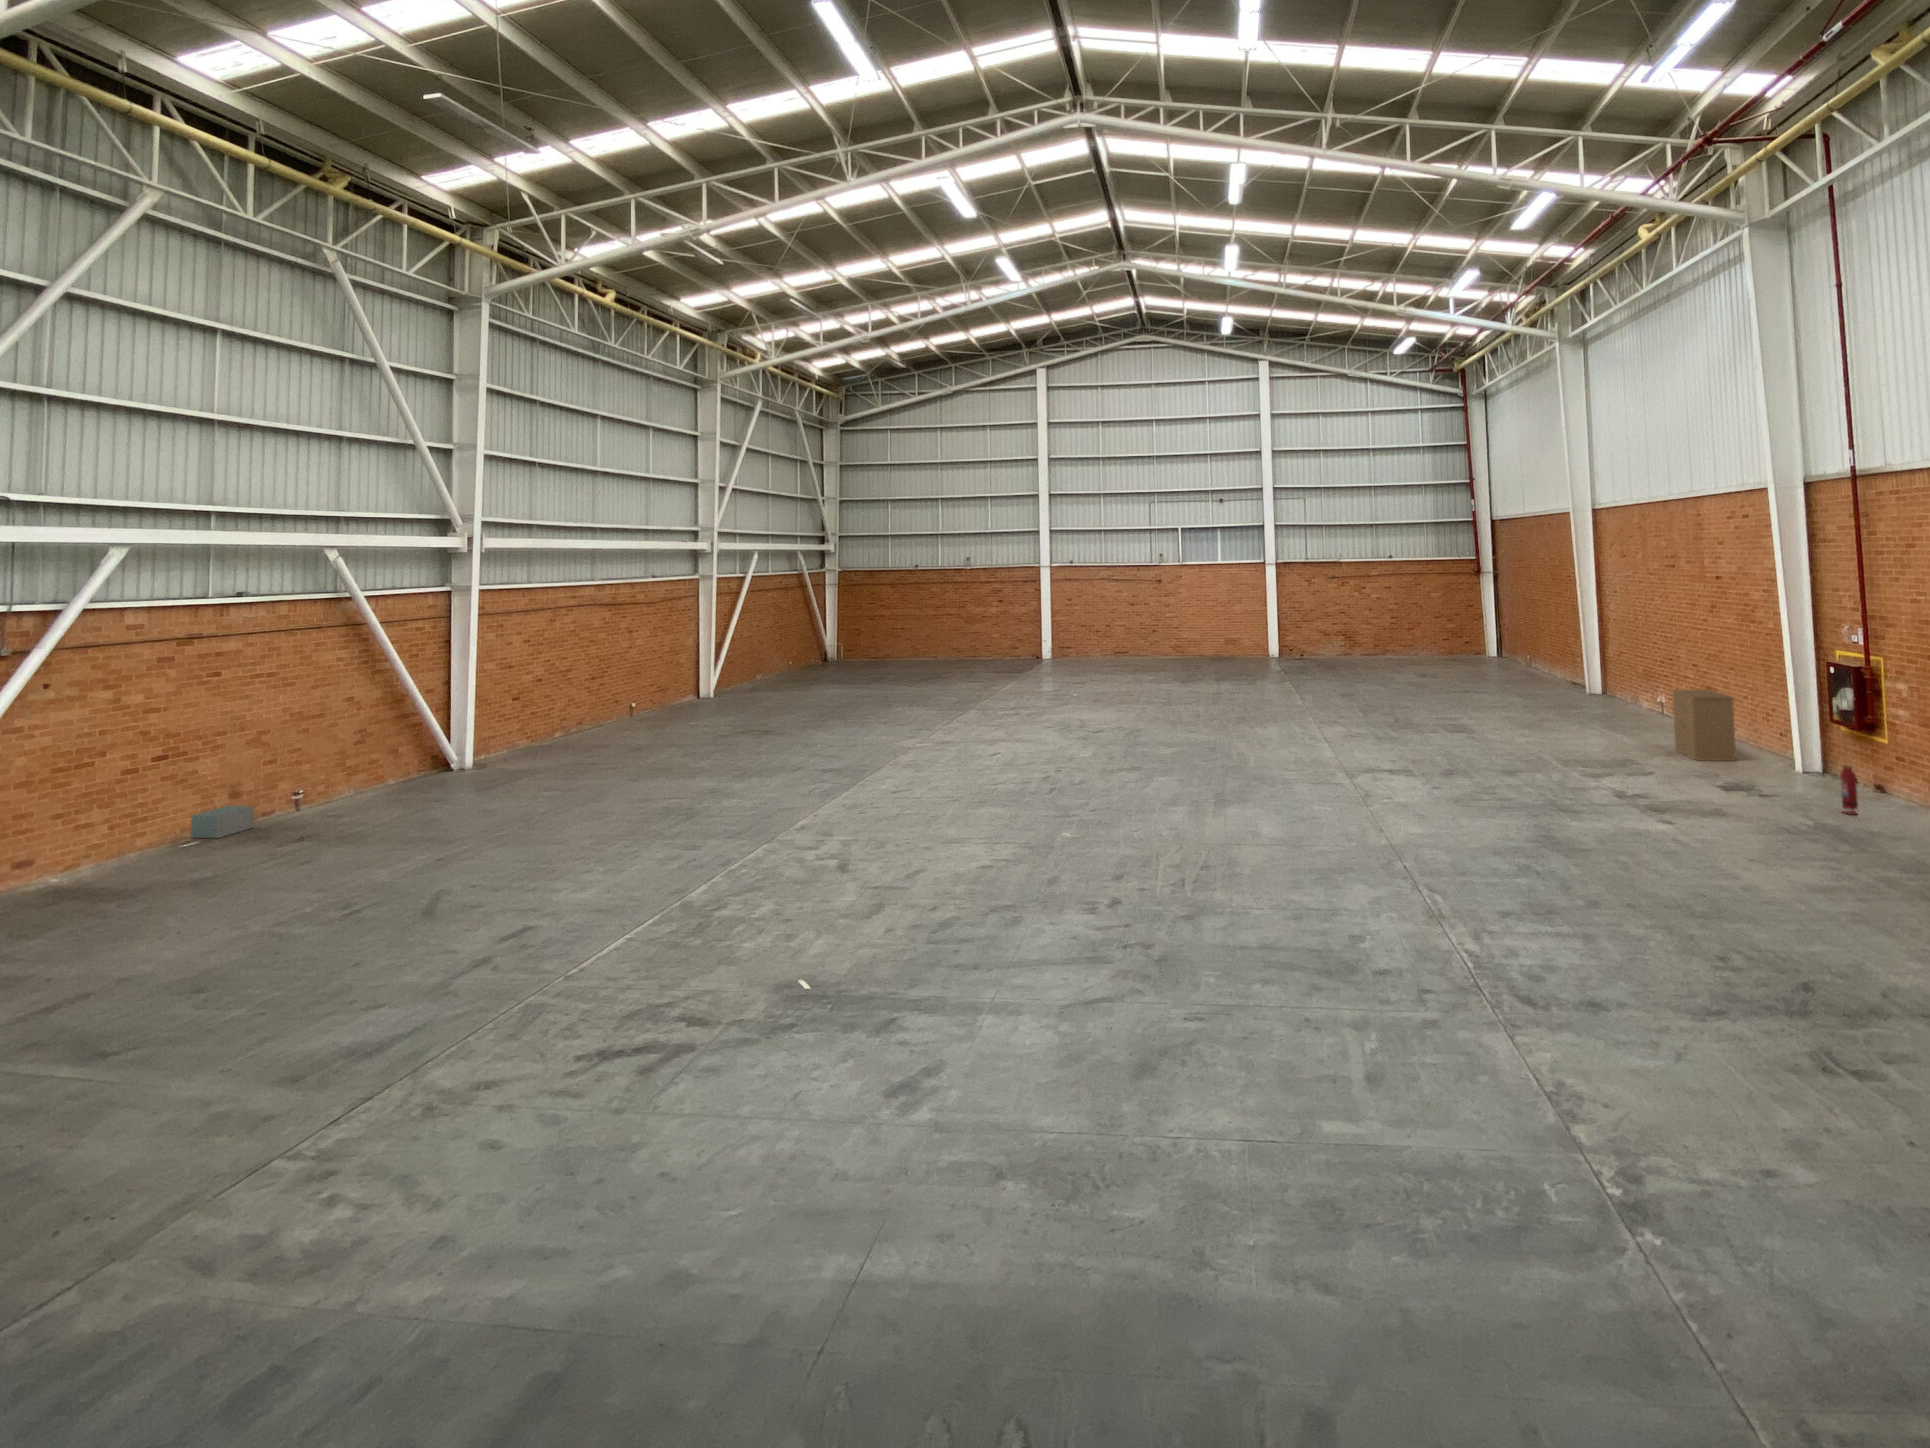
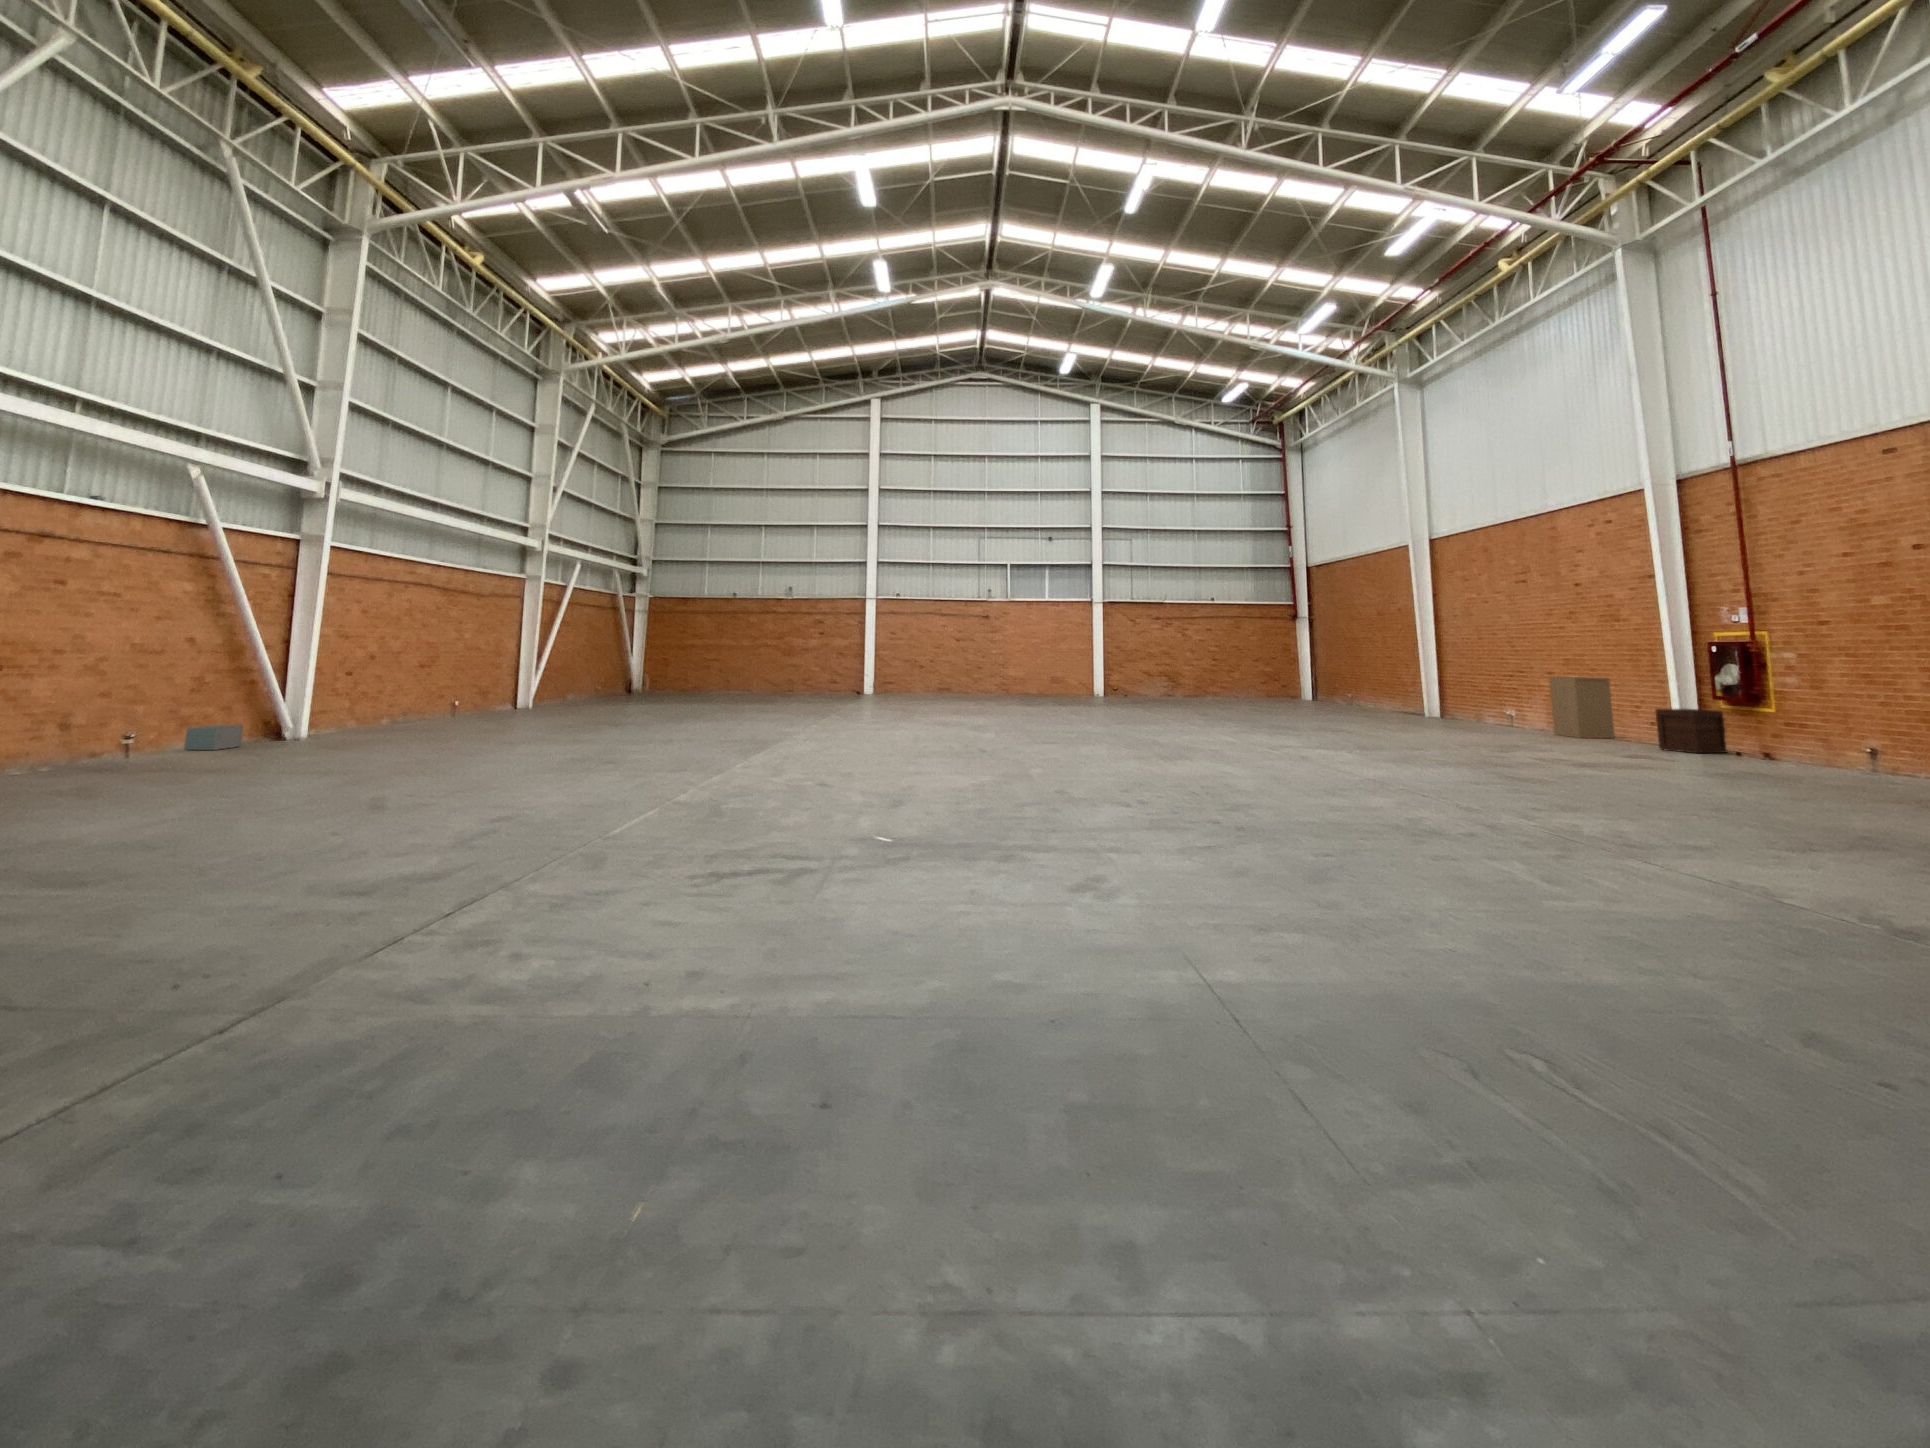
wooden crate: none [1758,746,1836,802] -> present [1656,709,1728,754]
fire extinguisher: present [1841,765,1858,815] -> none [1739,713,1759,758]
storage box: present [190,806,254,838] -> present [184,725,243,750]

